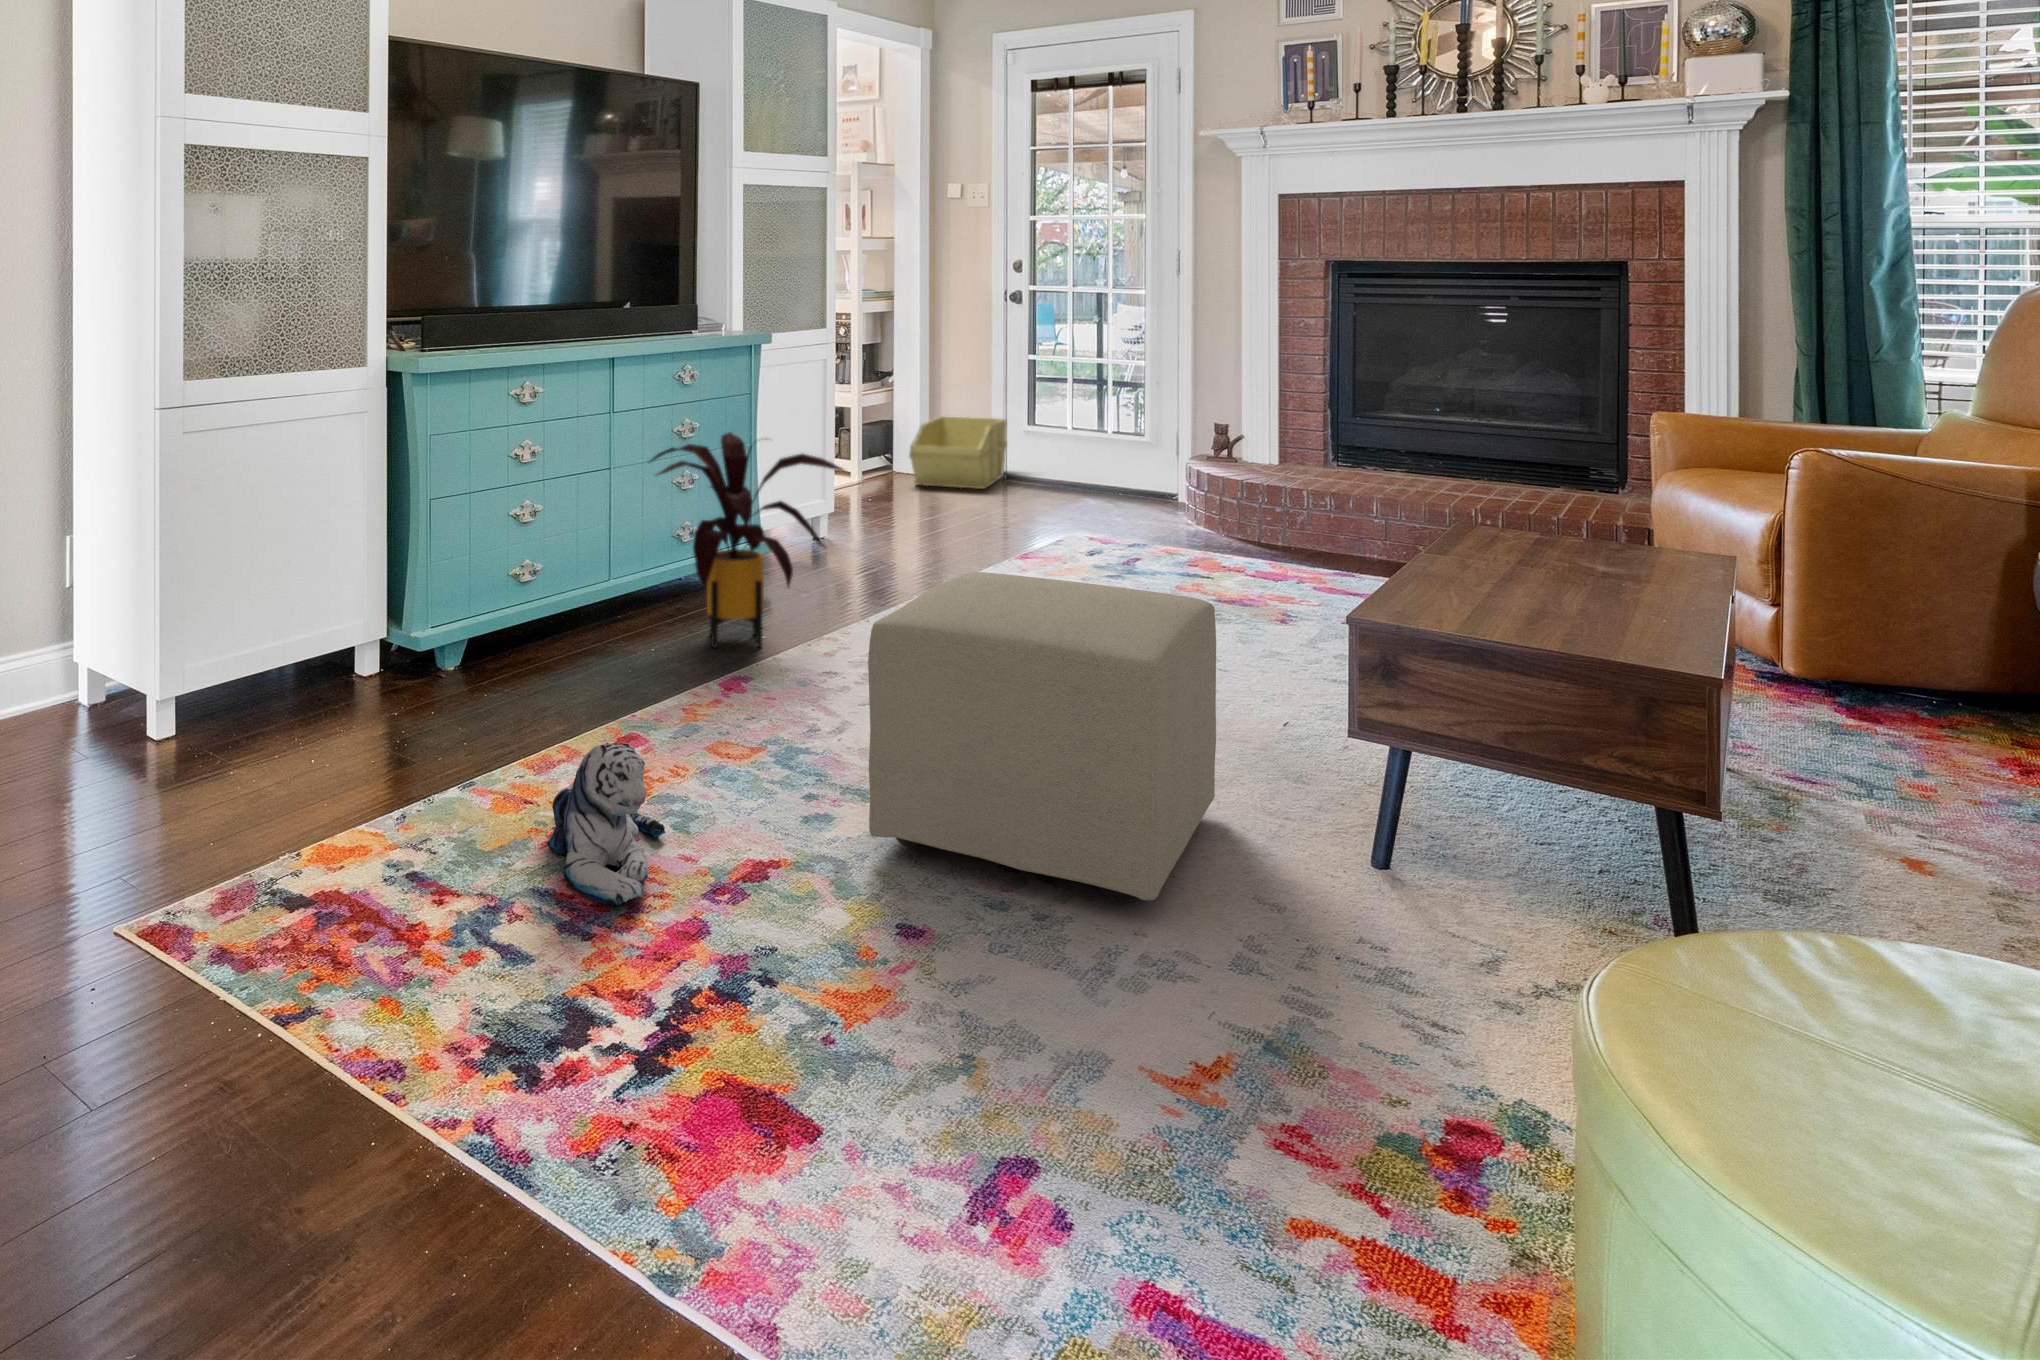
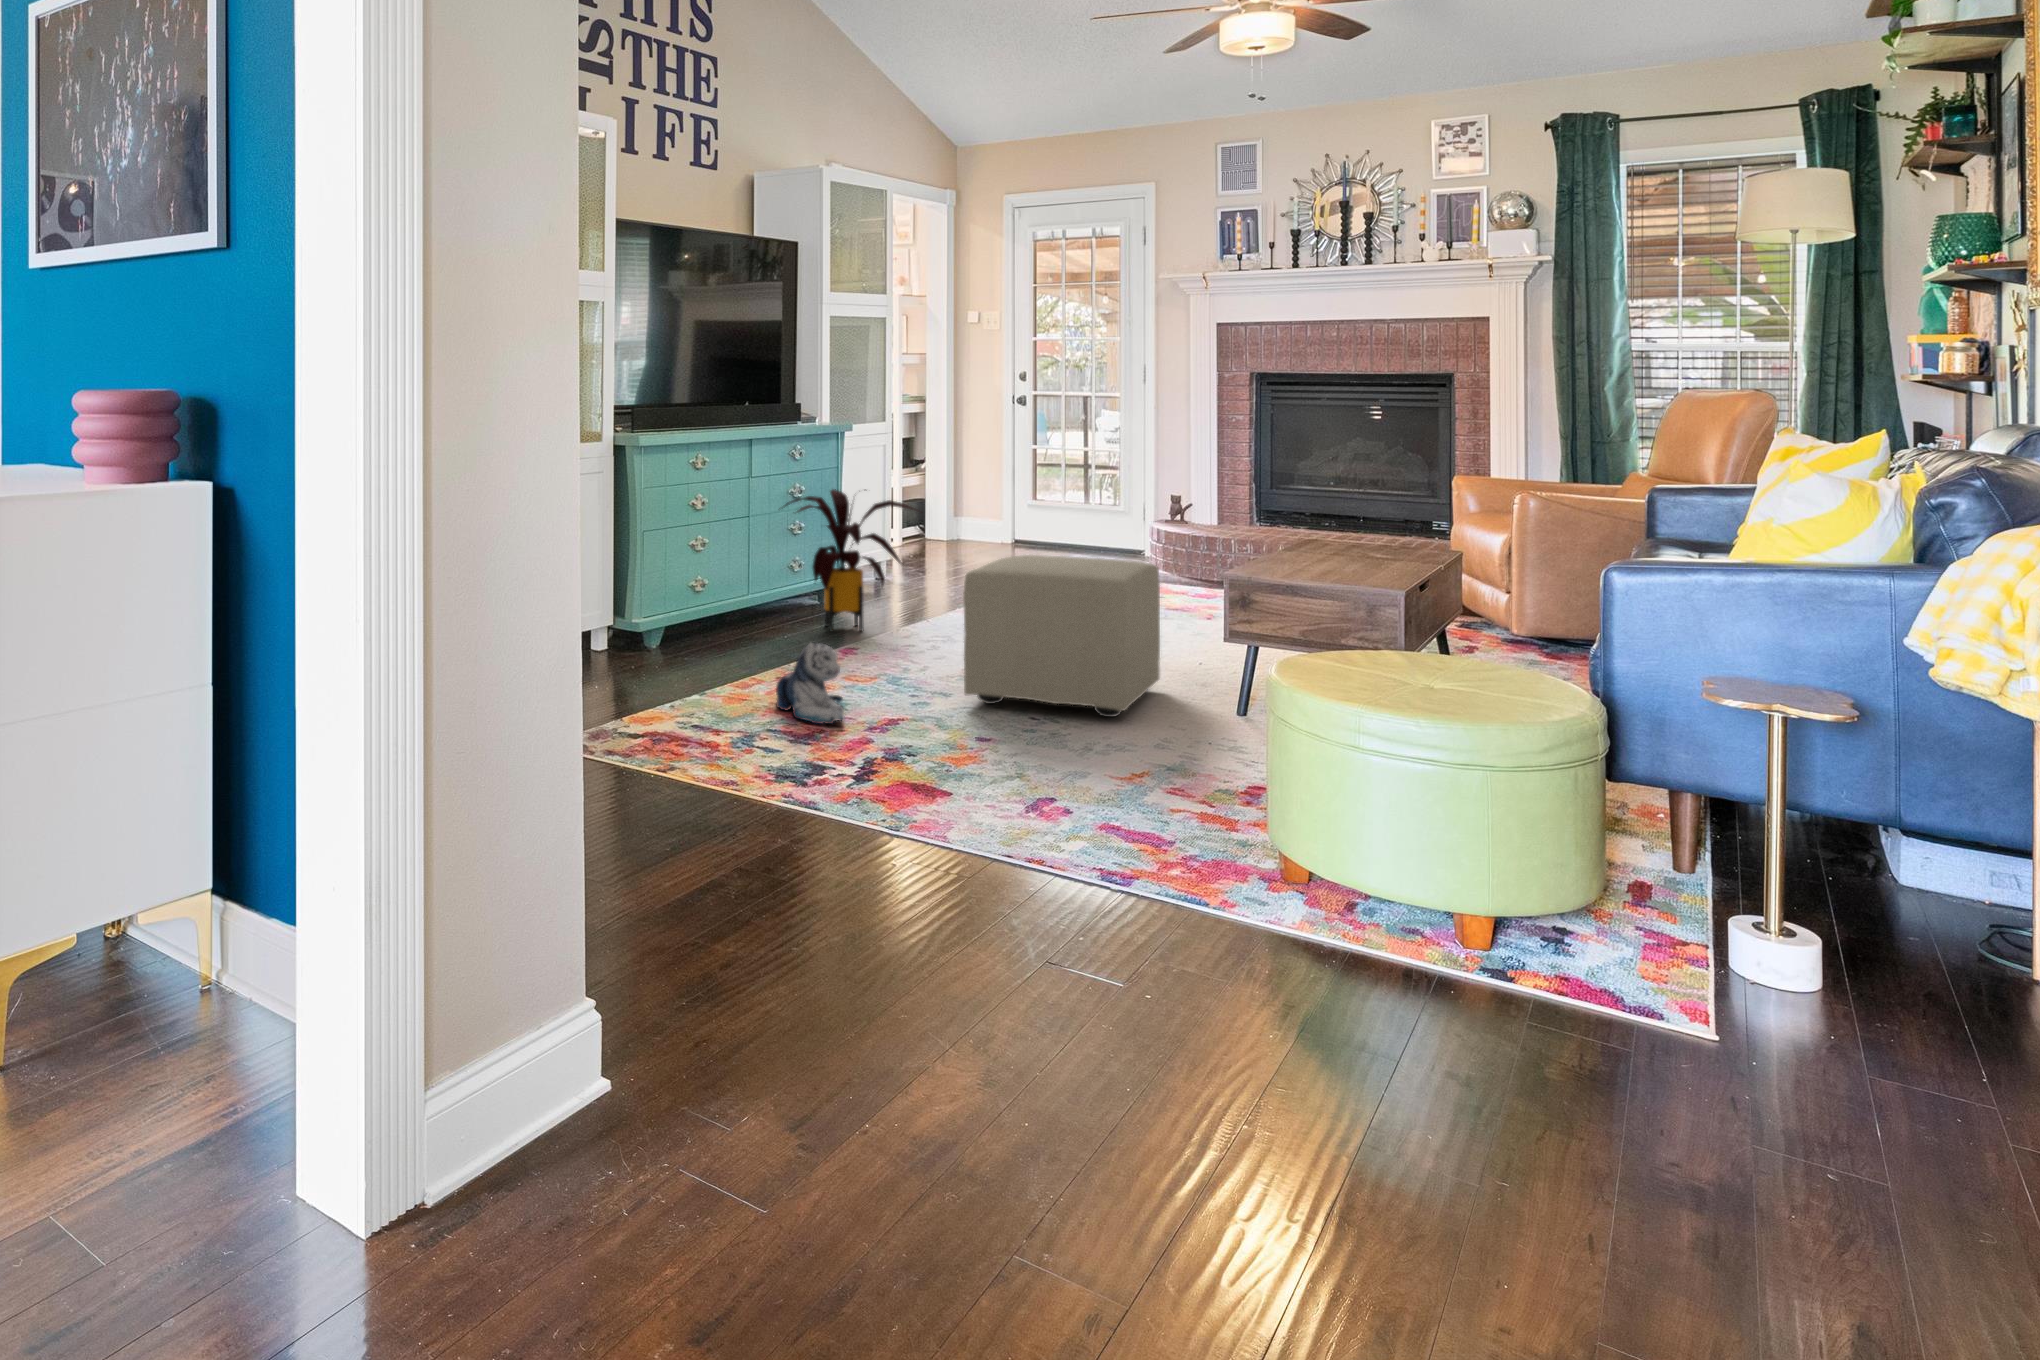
storage bin: present [909,417,1007,489] -> none [937,497,1011,550]

